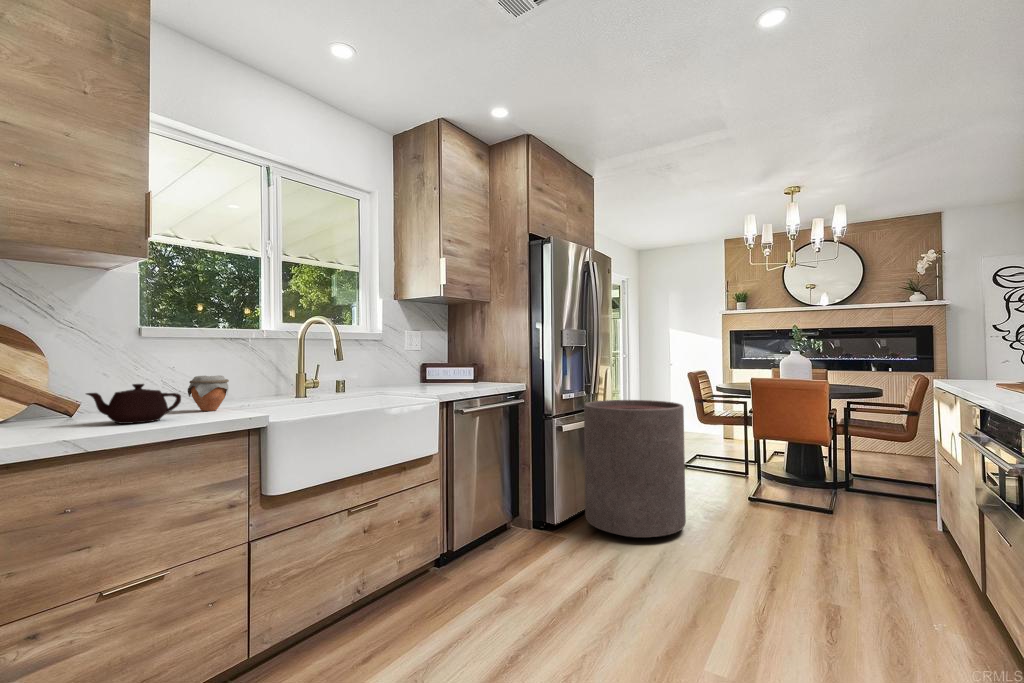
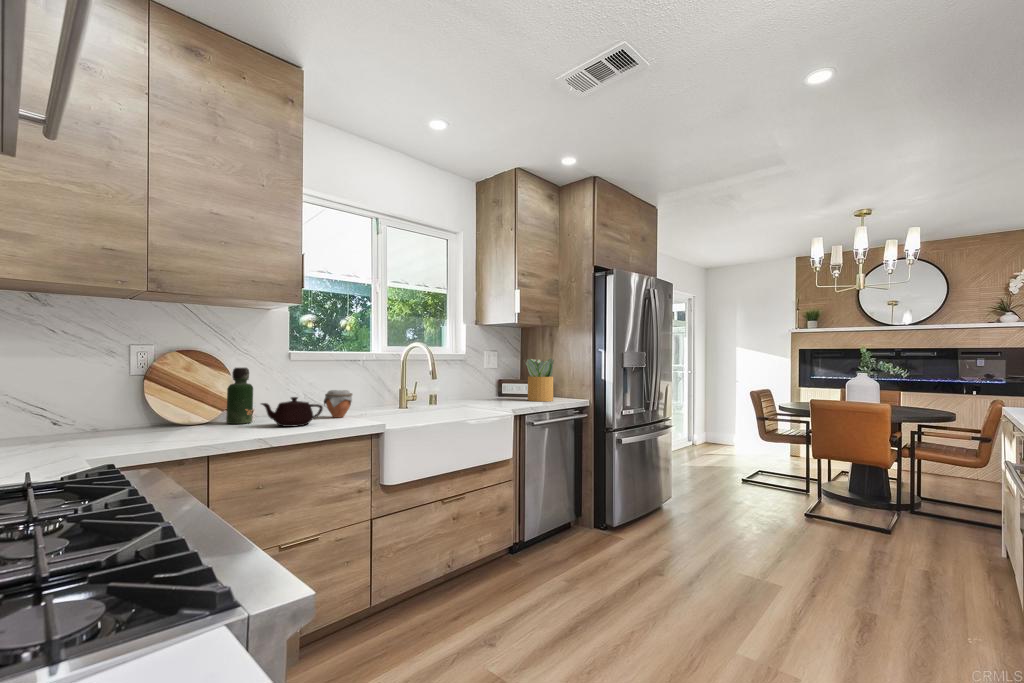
potted plant: none [449,338,485,387] -> present [524,358,554,401]
bottle: none [38,346,80,423] -> present [226,368,253,424]
trash can: present [584,400,686,538] -> none [643,416,738,544]

